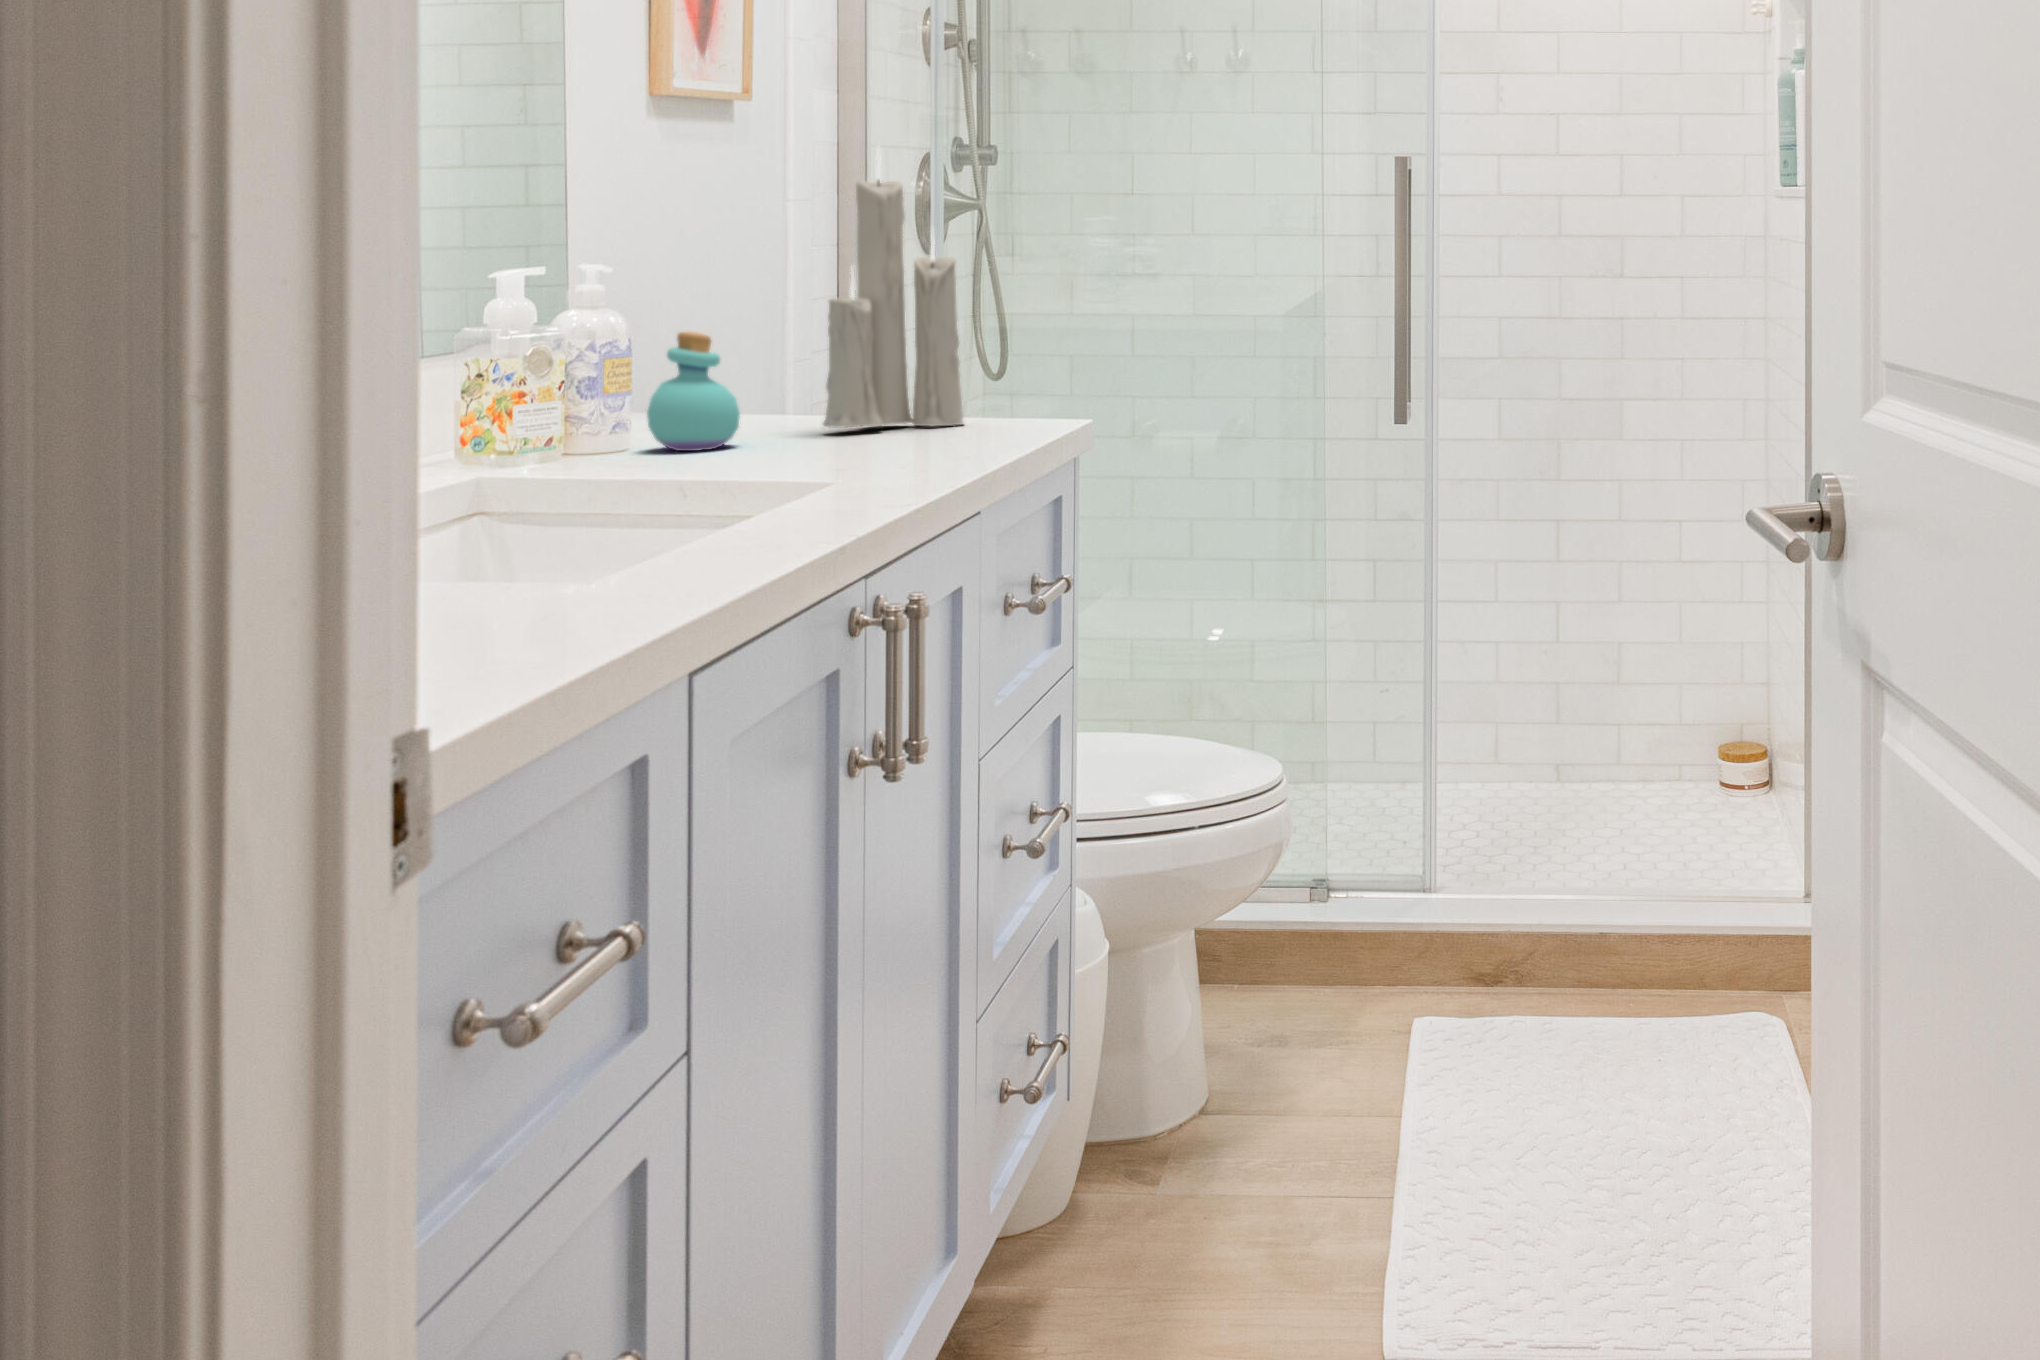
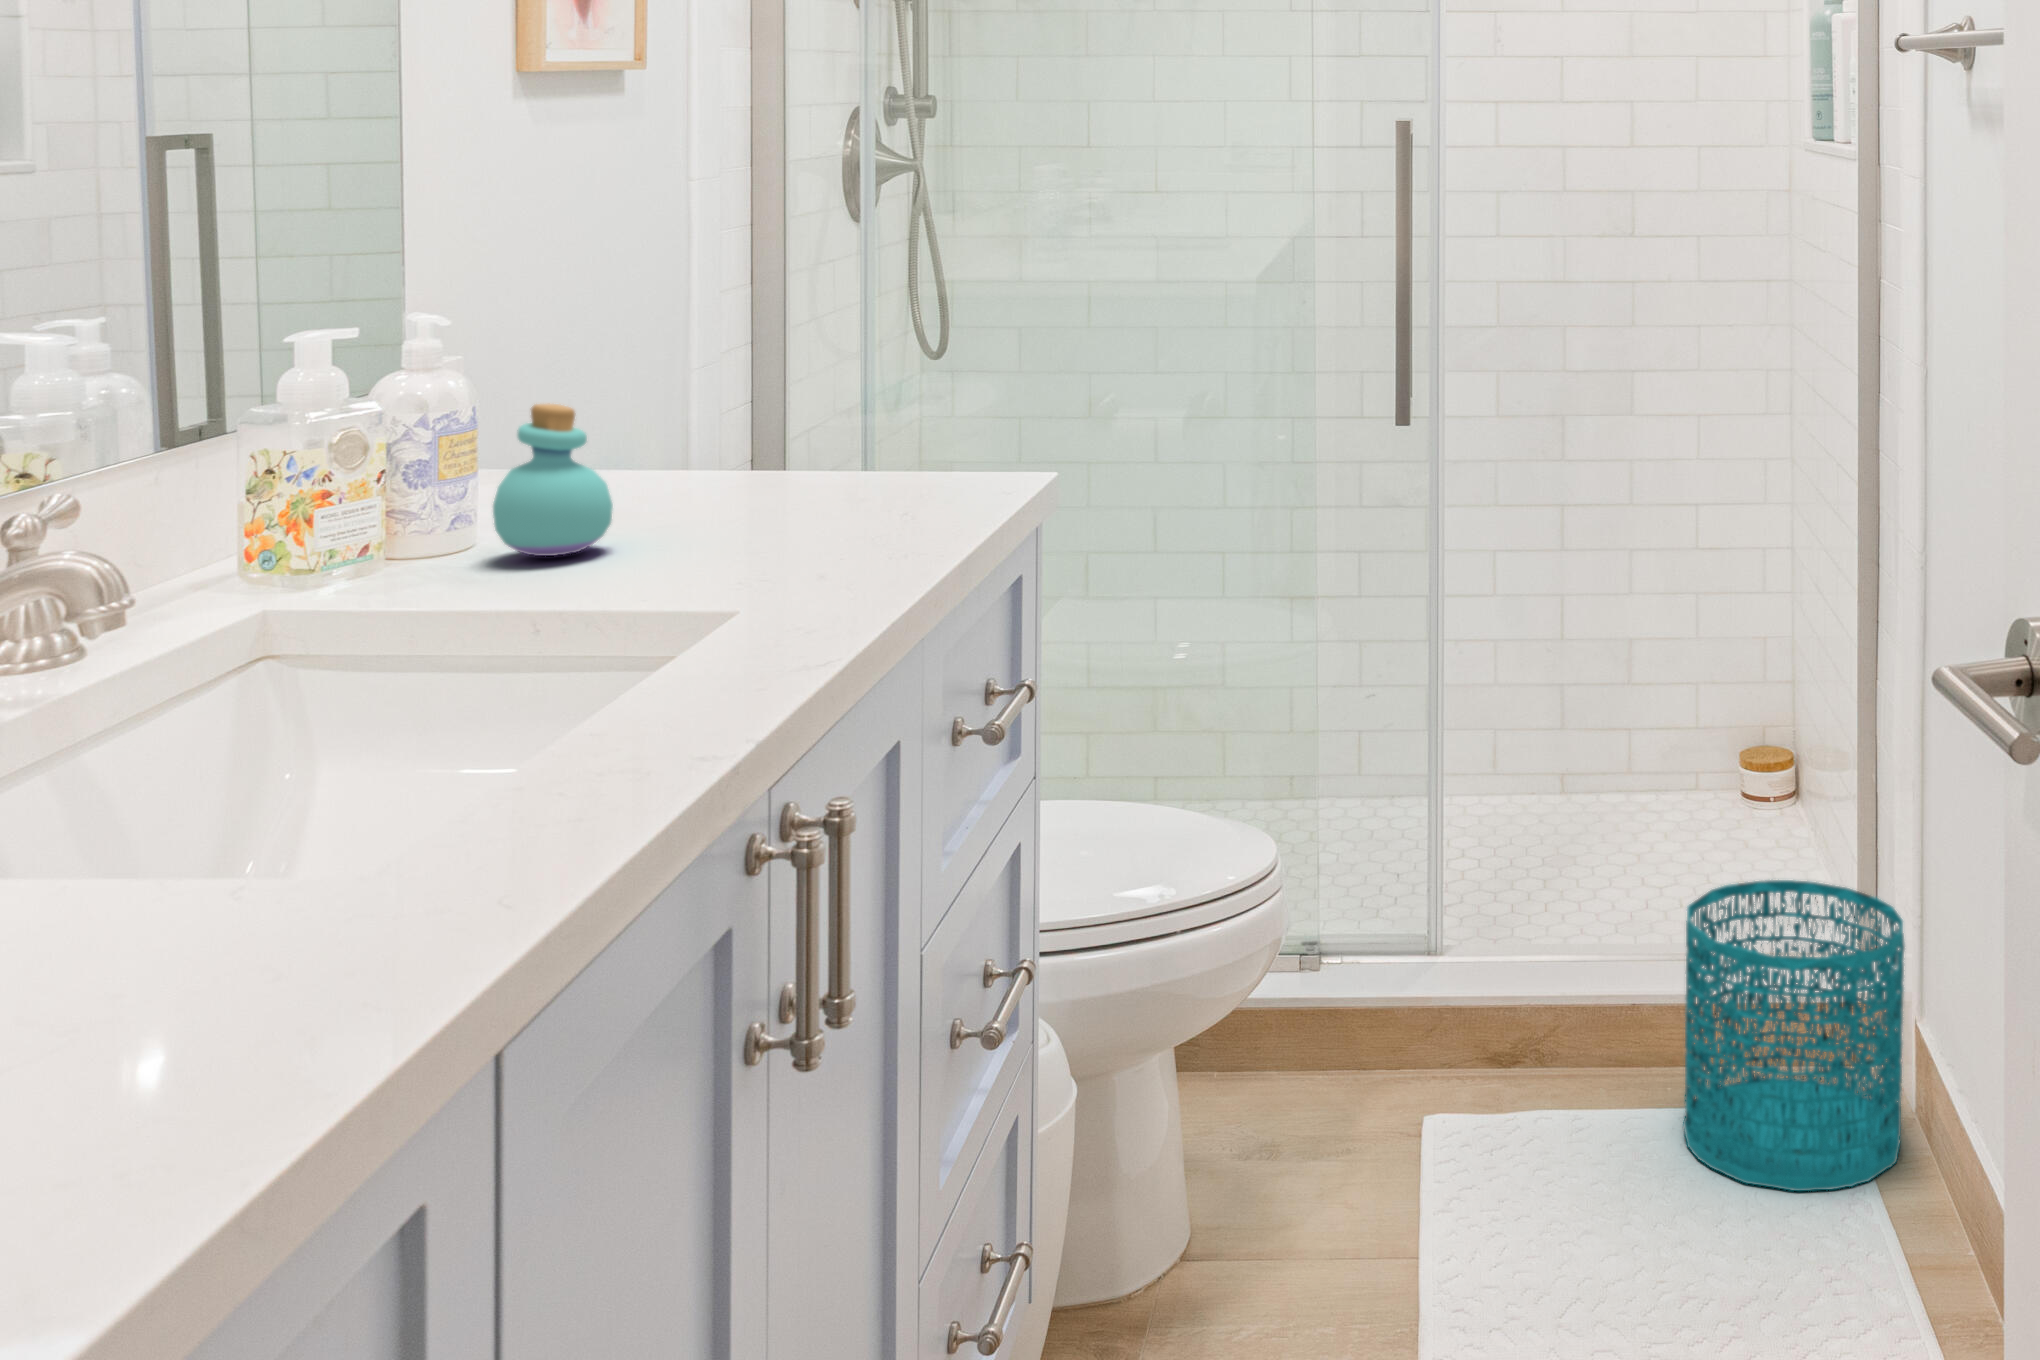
candle: present [823,155,963,427] -> none [721,136,900,511]
wastebasket: none [1642,824,1833,1080] -> present [1683,880,1905,1191]

